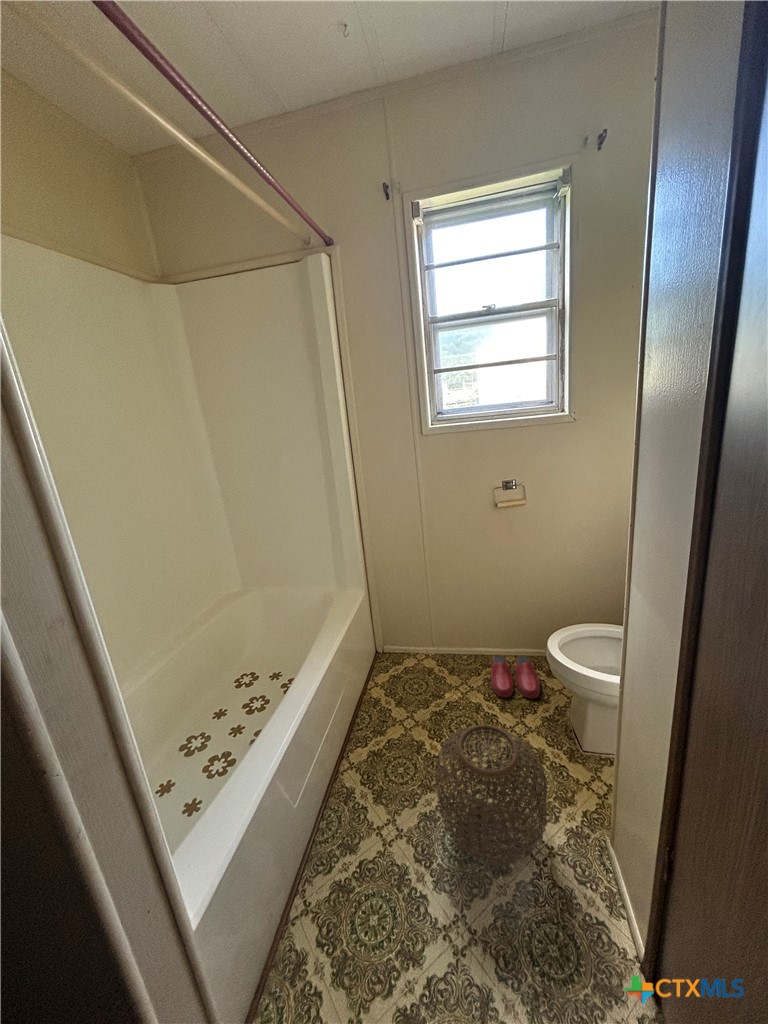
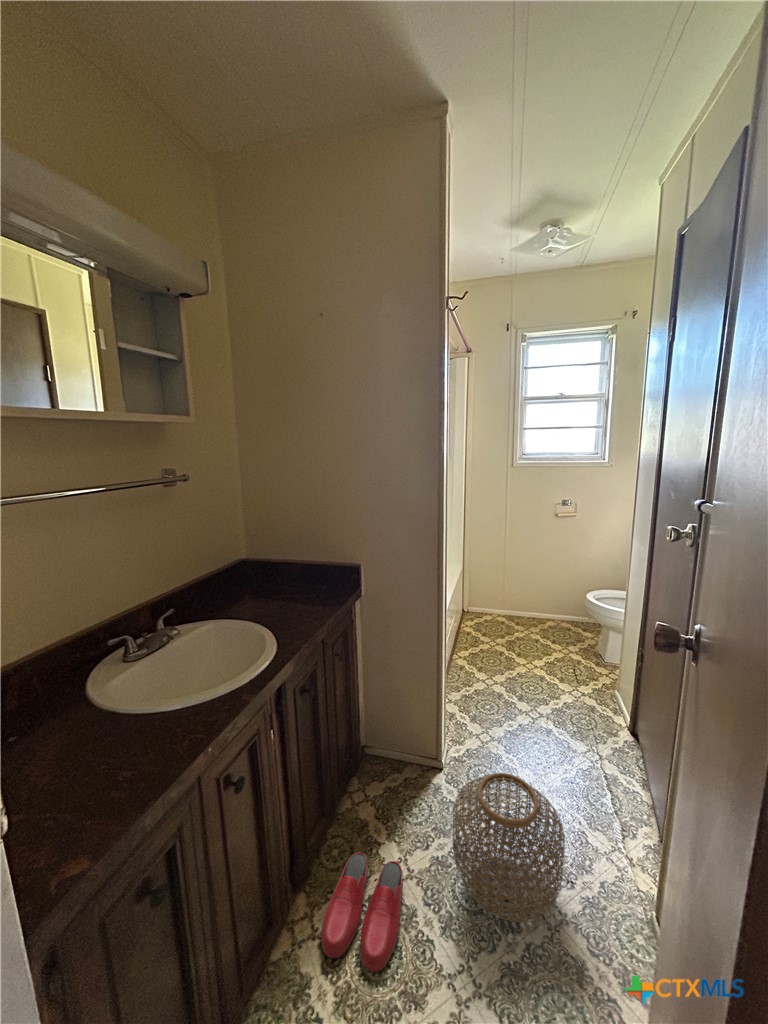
slippers: present [491,656,540,699] -> present [321,852,403,972]

